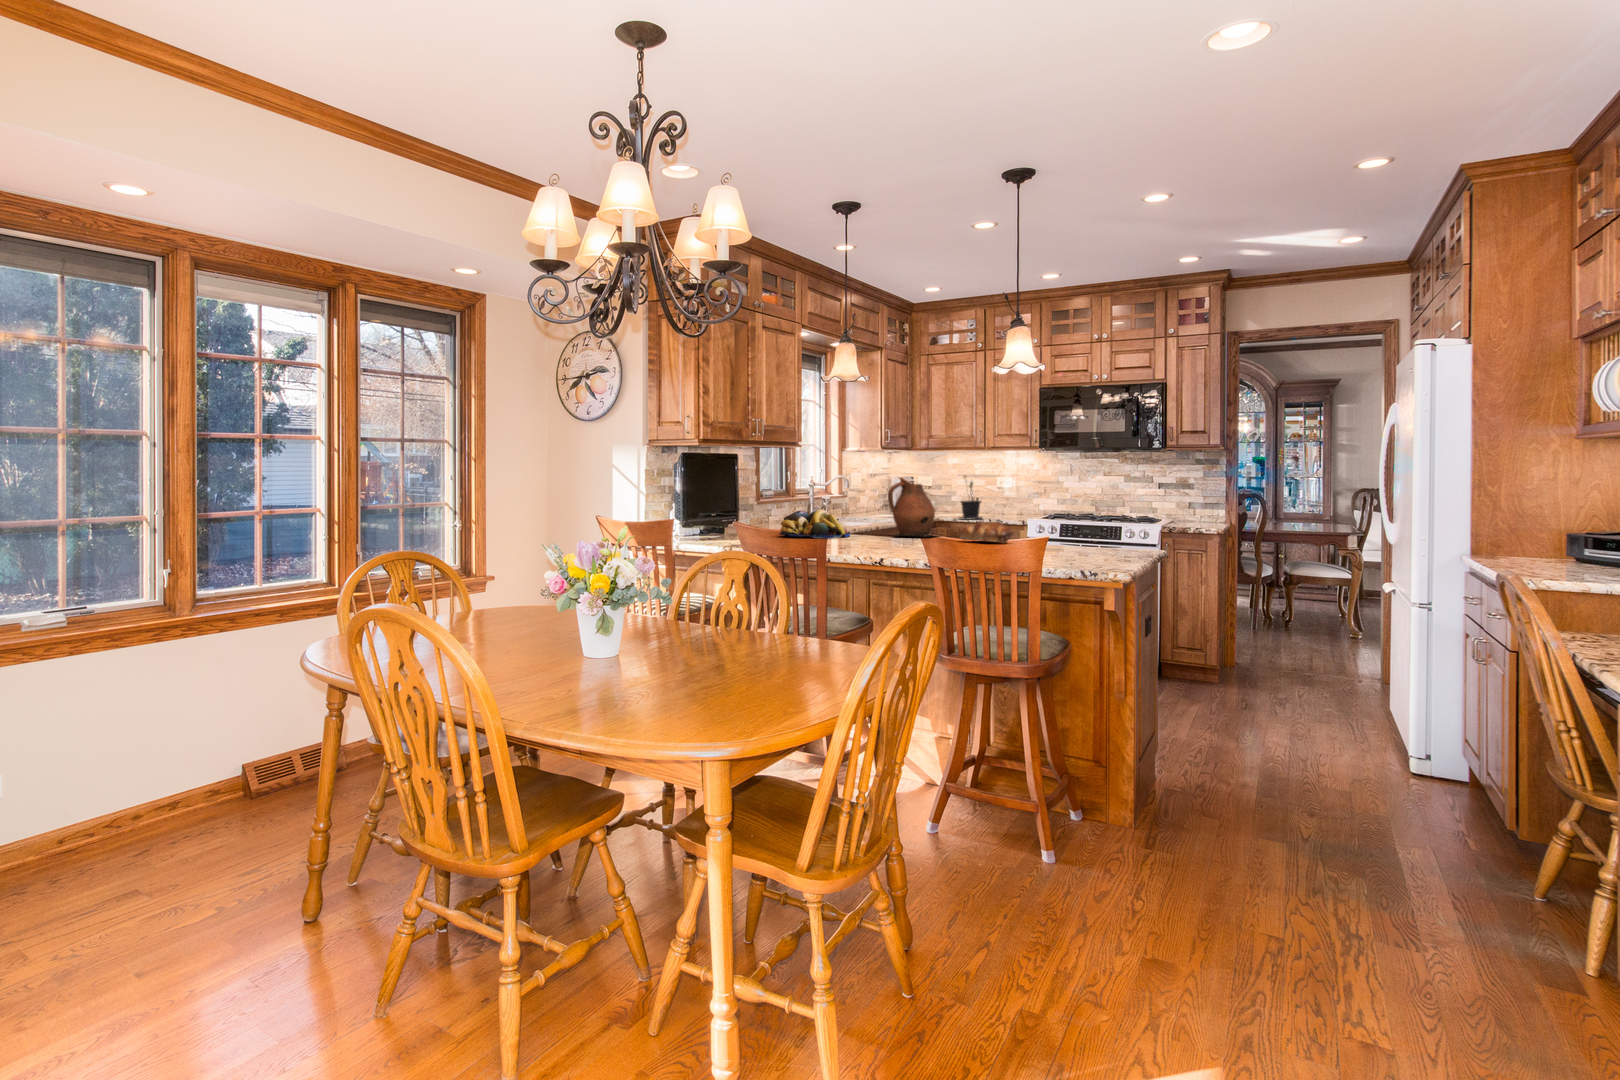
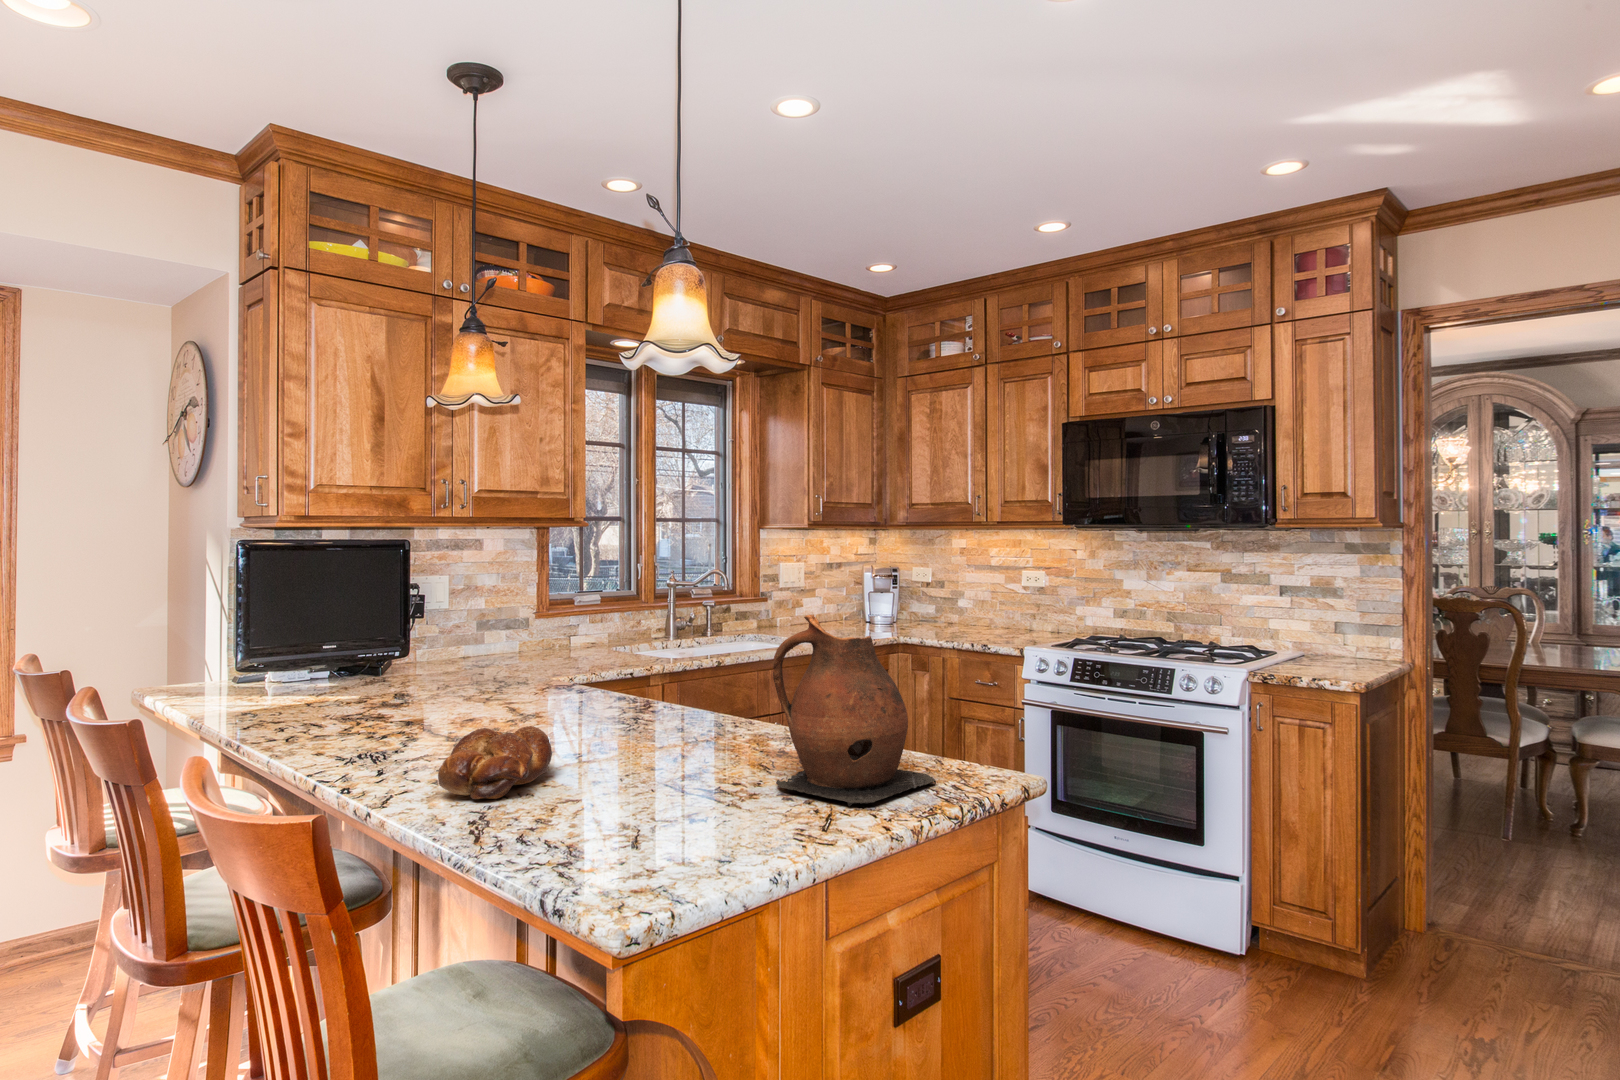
potted plant: present [959,475,982,520] -> none [929,568,970,640]
ceramic pitcher: present [888,477,935,537] -> present [773,615,936,806]
fruit bowl: present [779,510,850,538] -> none [302,653,459,721]

